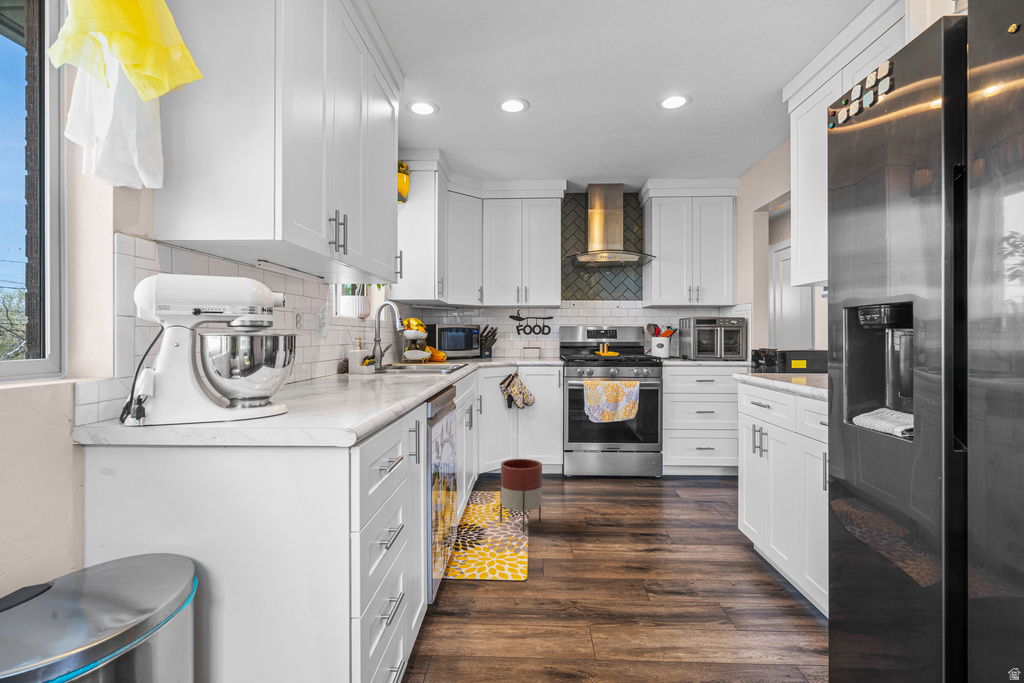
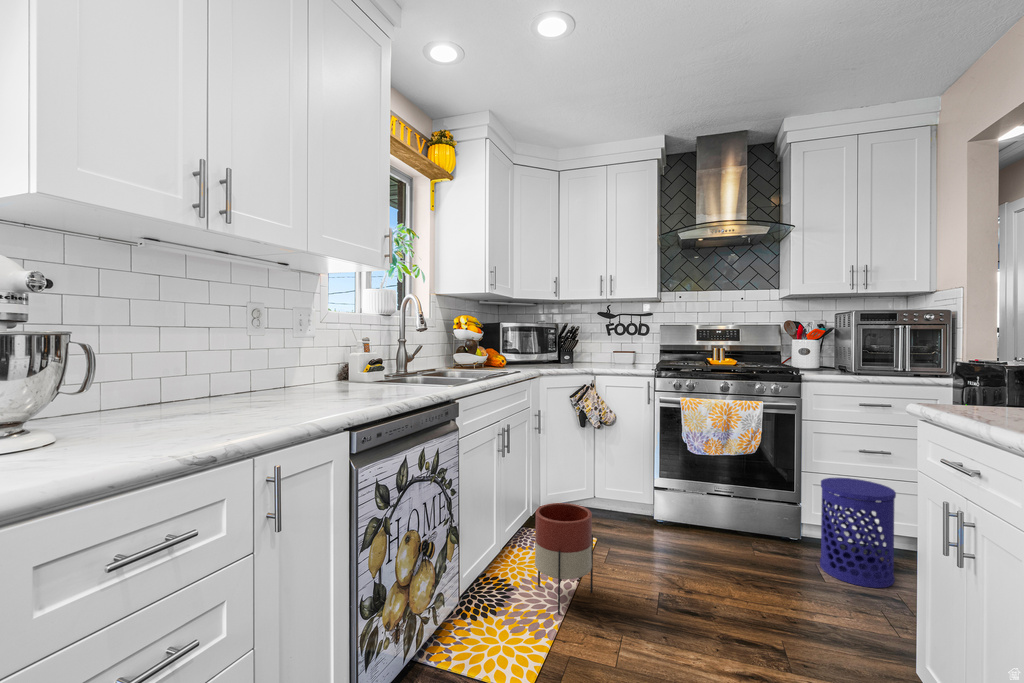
waste bin: none [677,431,721,498] -> present [820,478,896,588]

